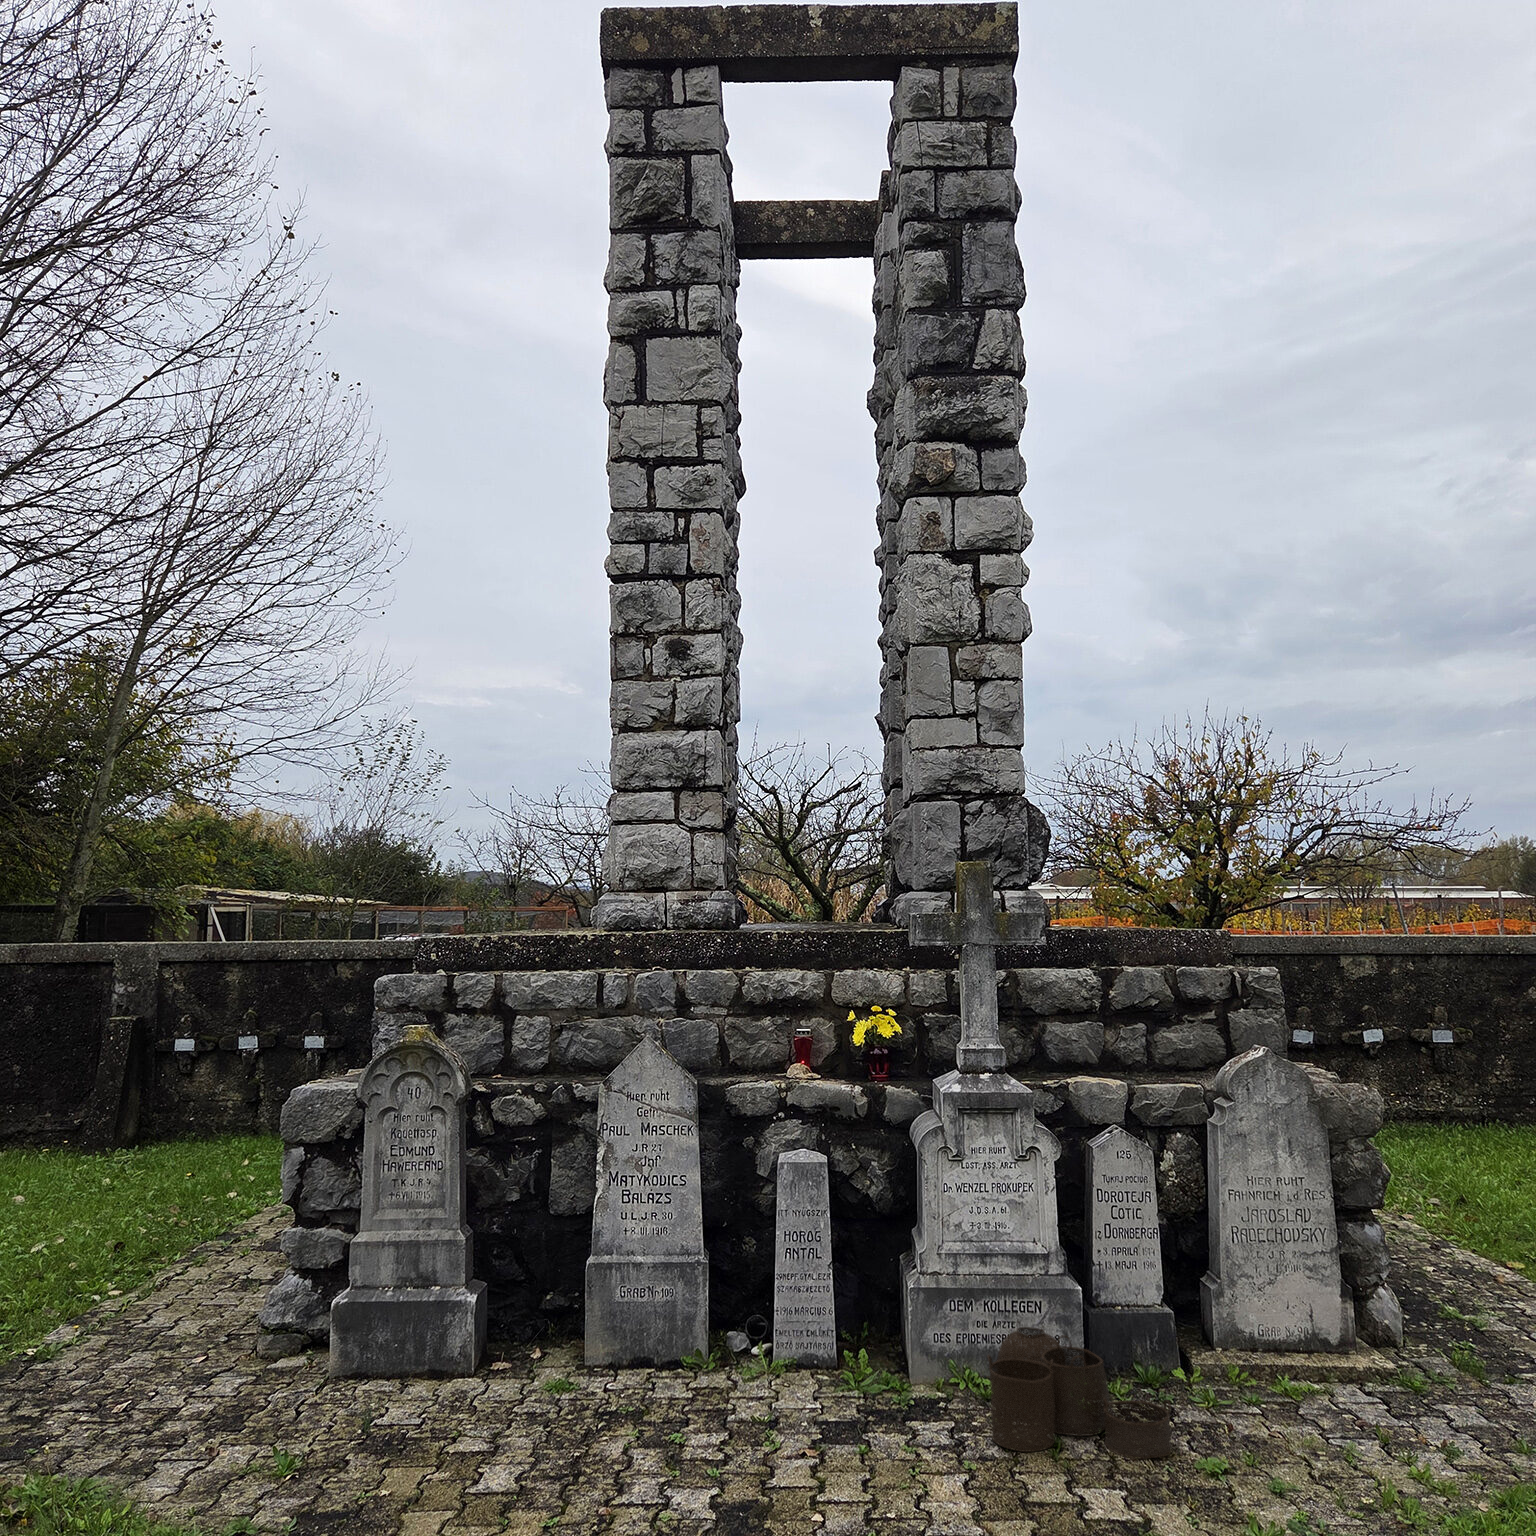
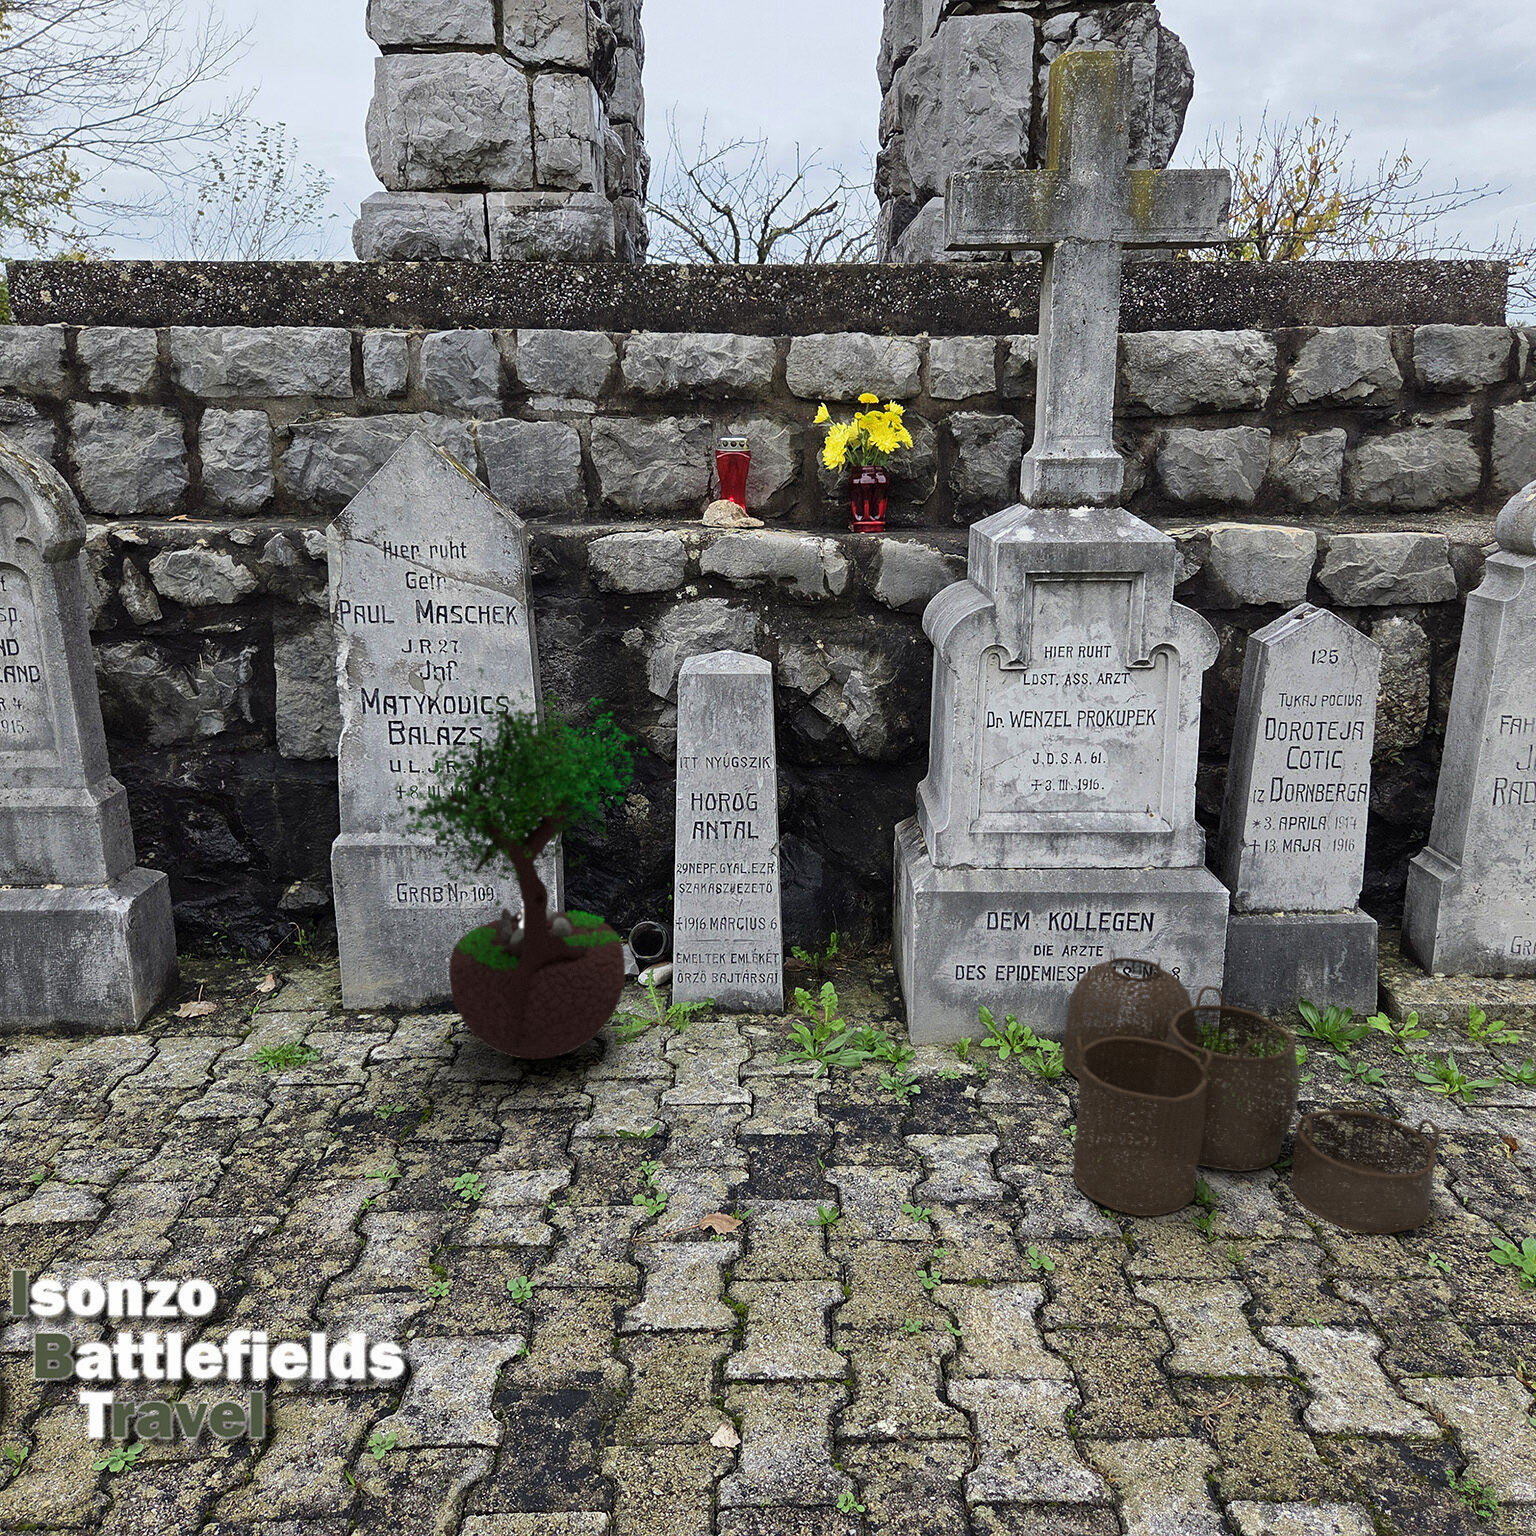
potted tree: none [634,1159,766,1389] -> present [388,668,648,1059]

